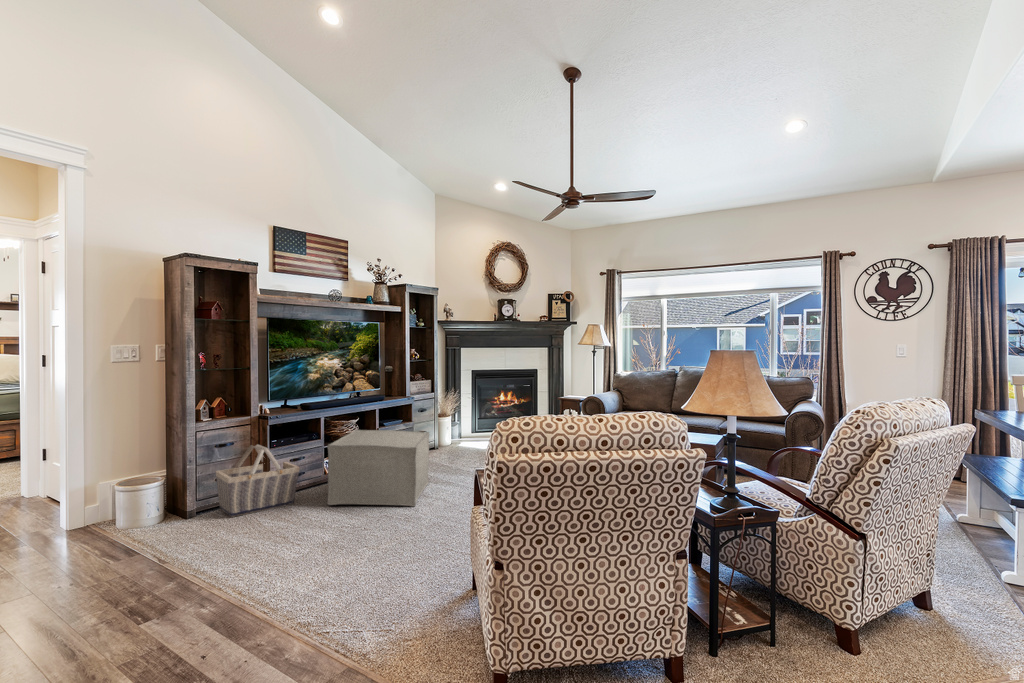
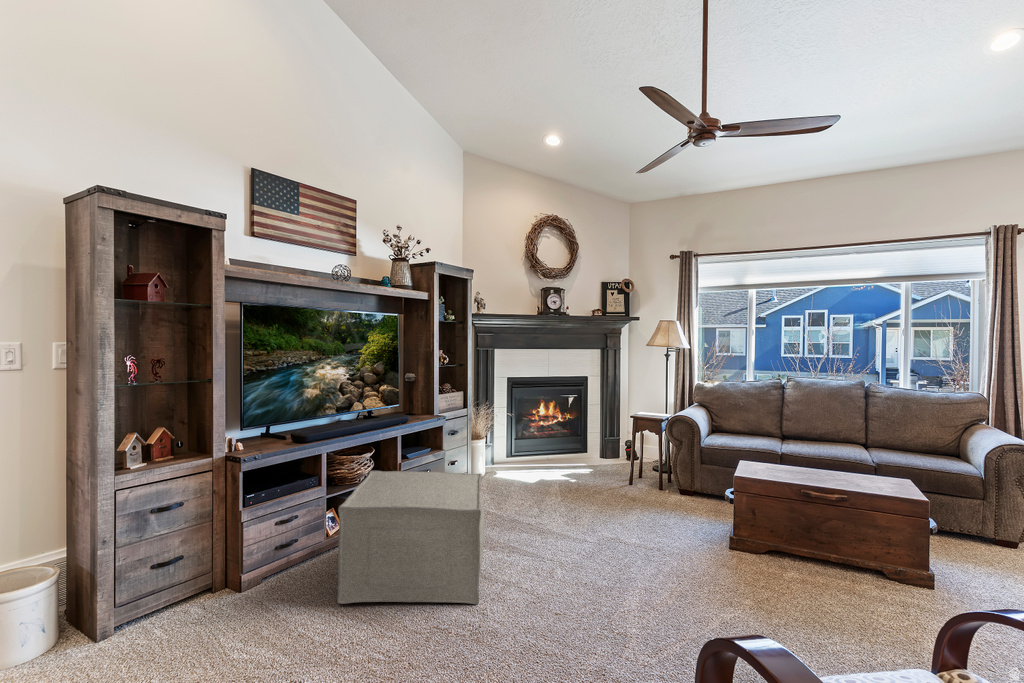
basket: present [216,445,300,517] -> none [151,504,292,637]

